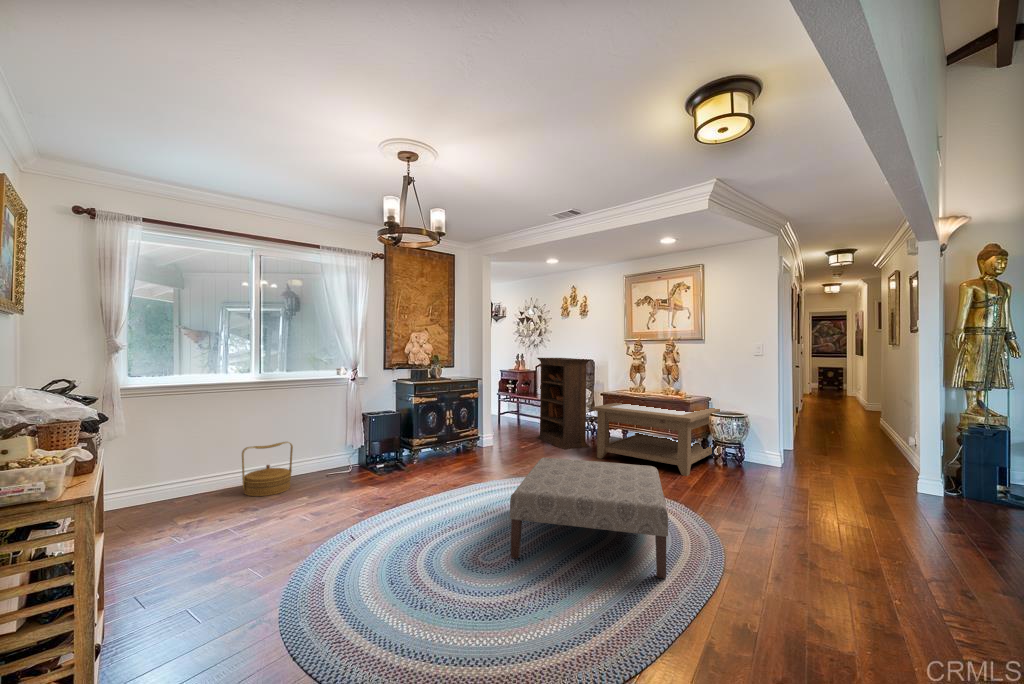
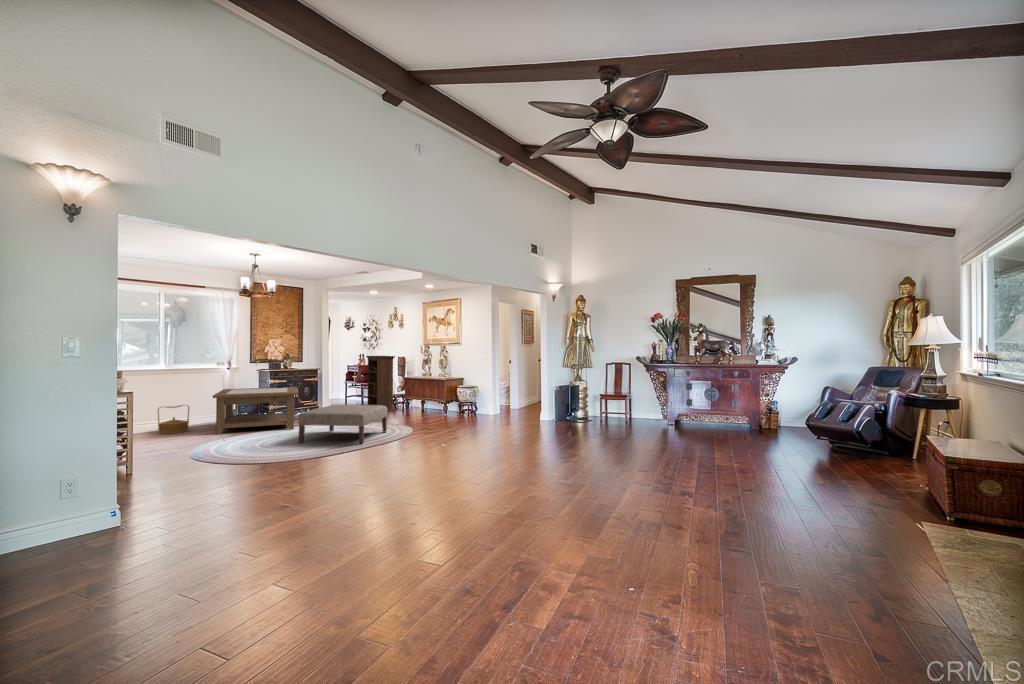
coffee table: present [592,403,721,476] -> present [213,387,297,435]

